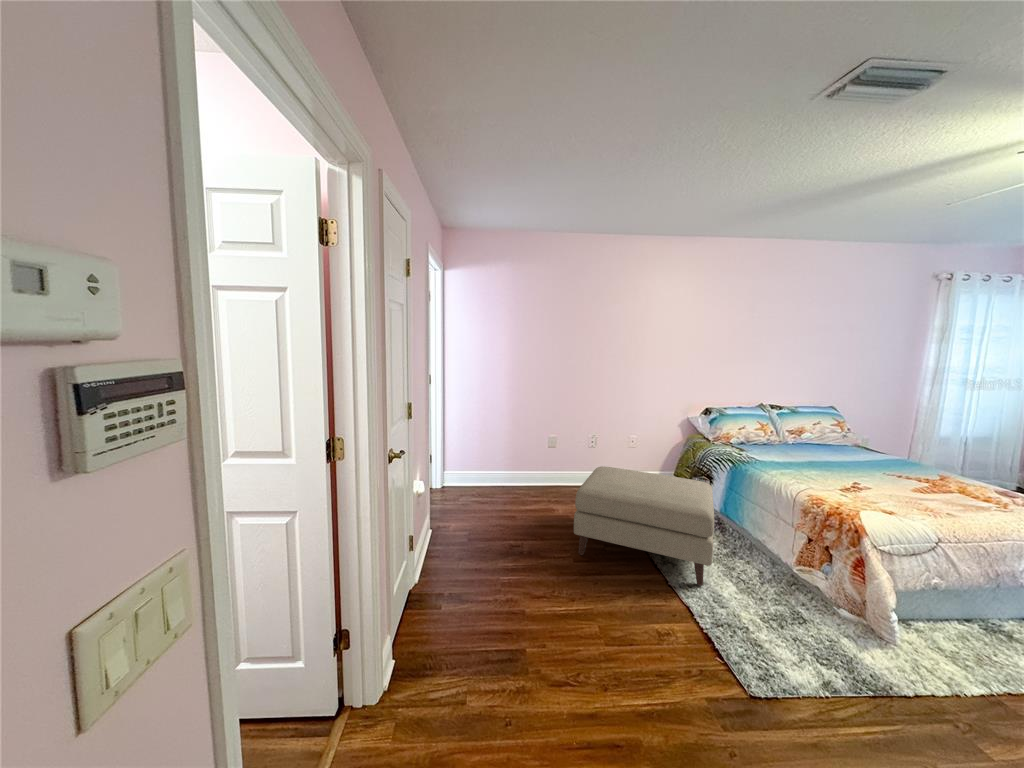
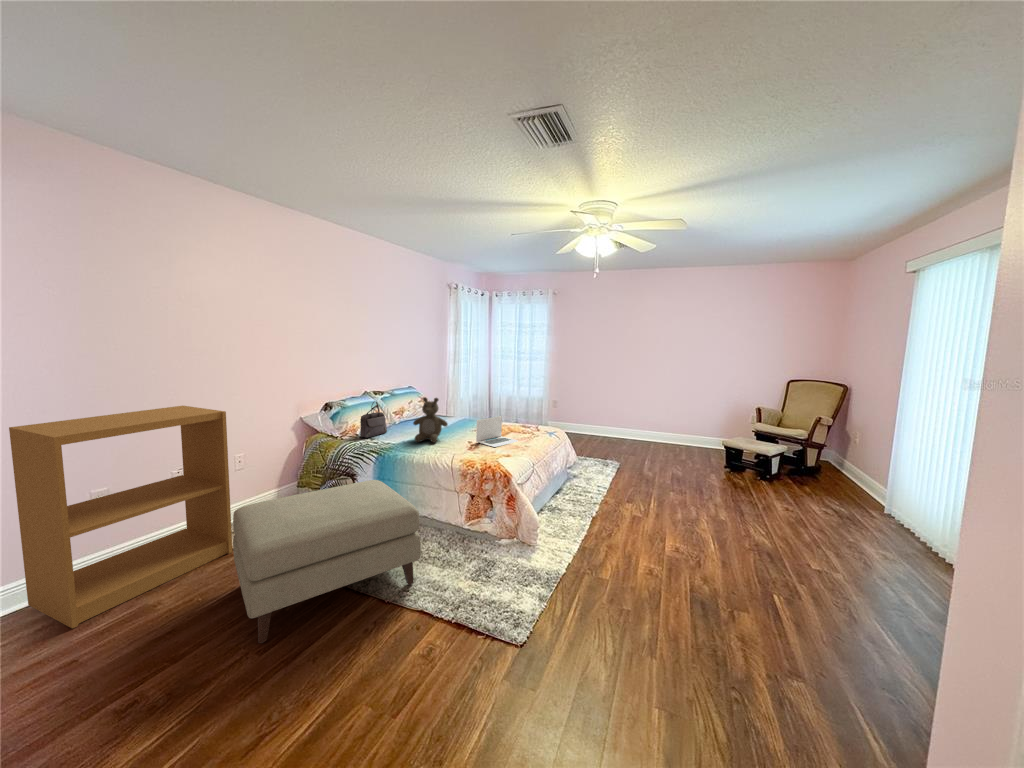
bookshelf: none [522,394,612,501] -> present [9,406,232,629]
handbag: none [730,414,765,449] -> present [360,402,387,438]
teddy bear: none [778,417,829,470] -> present [413,397,448,443]
laptop: none [862,456,946,504] -> present [476,416,518,447]

